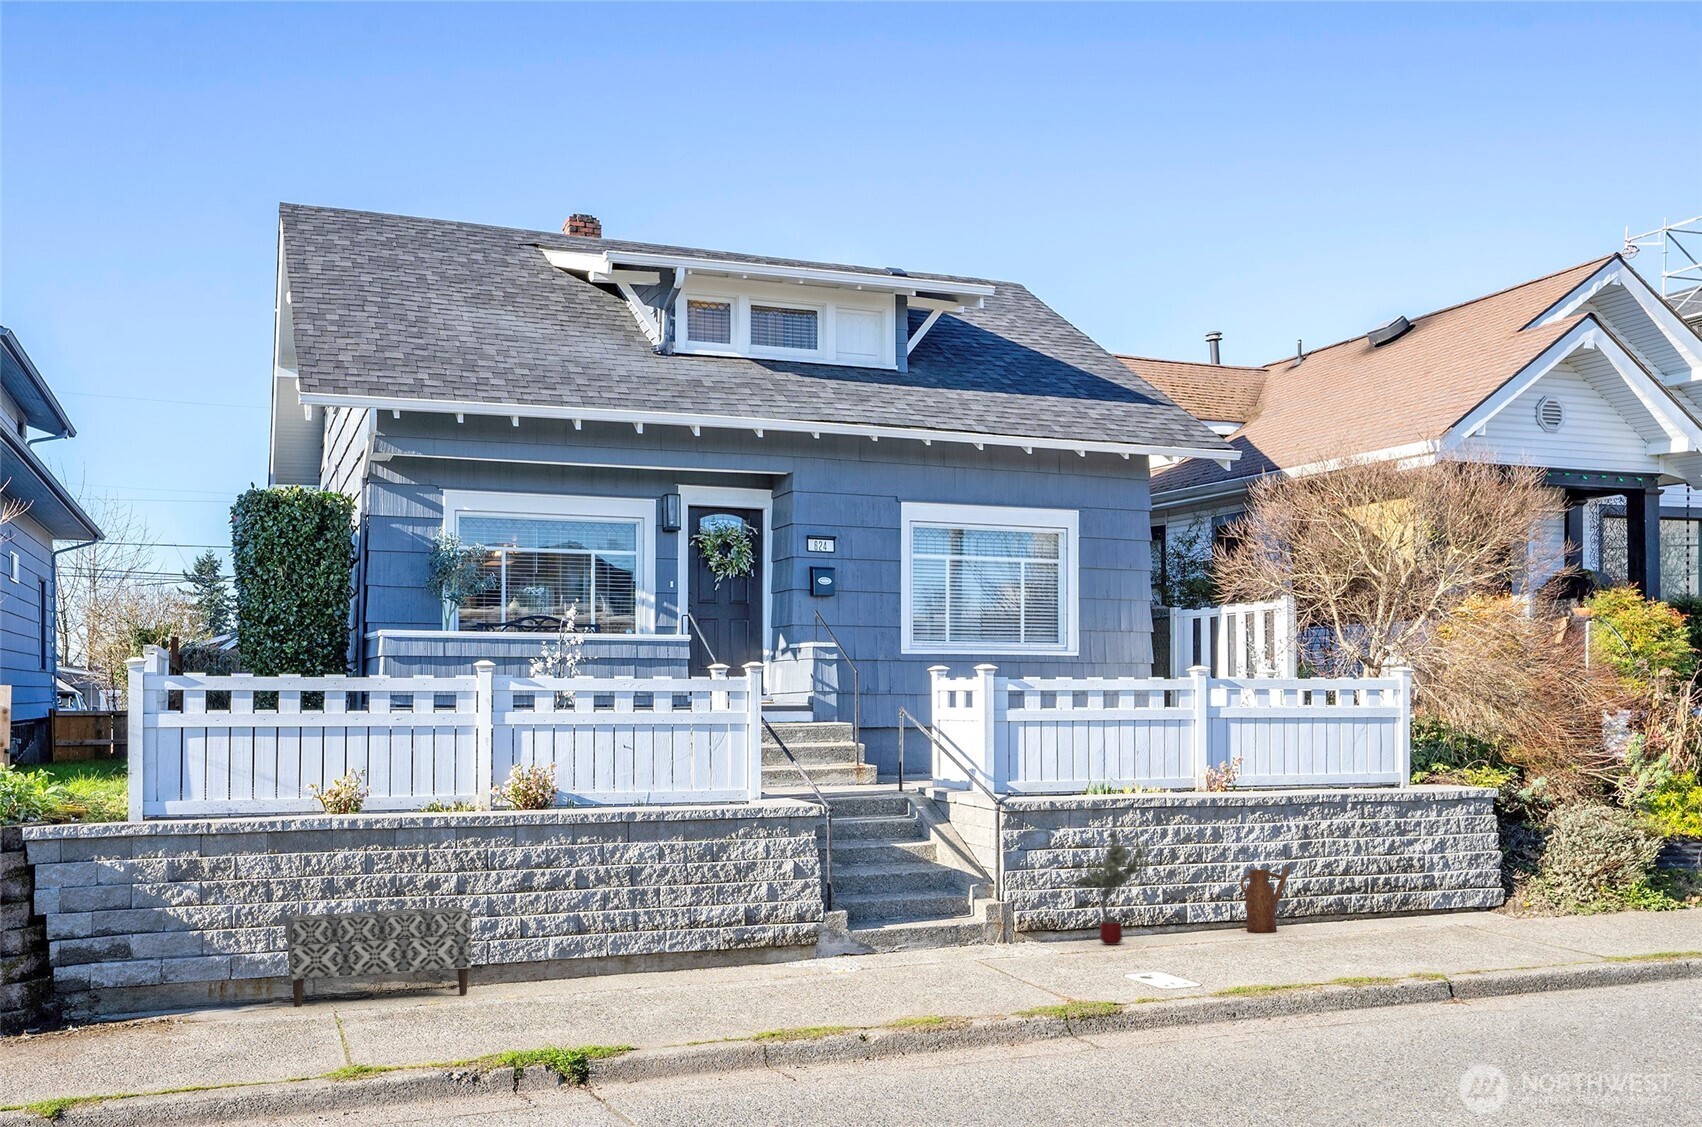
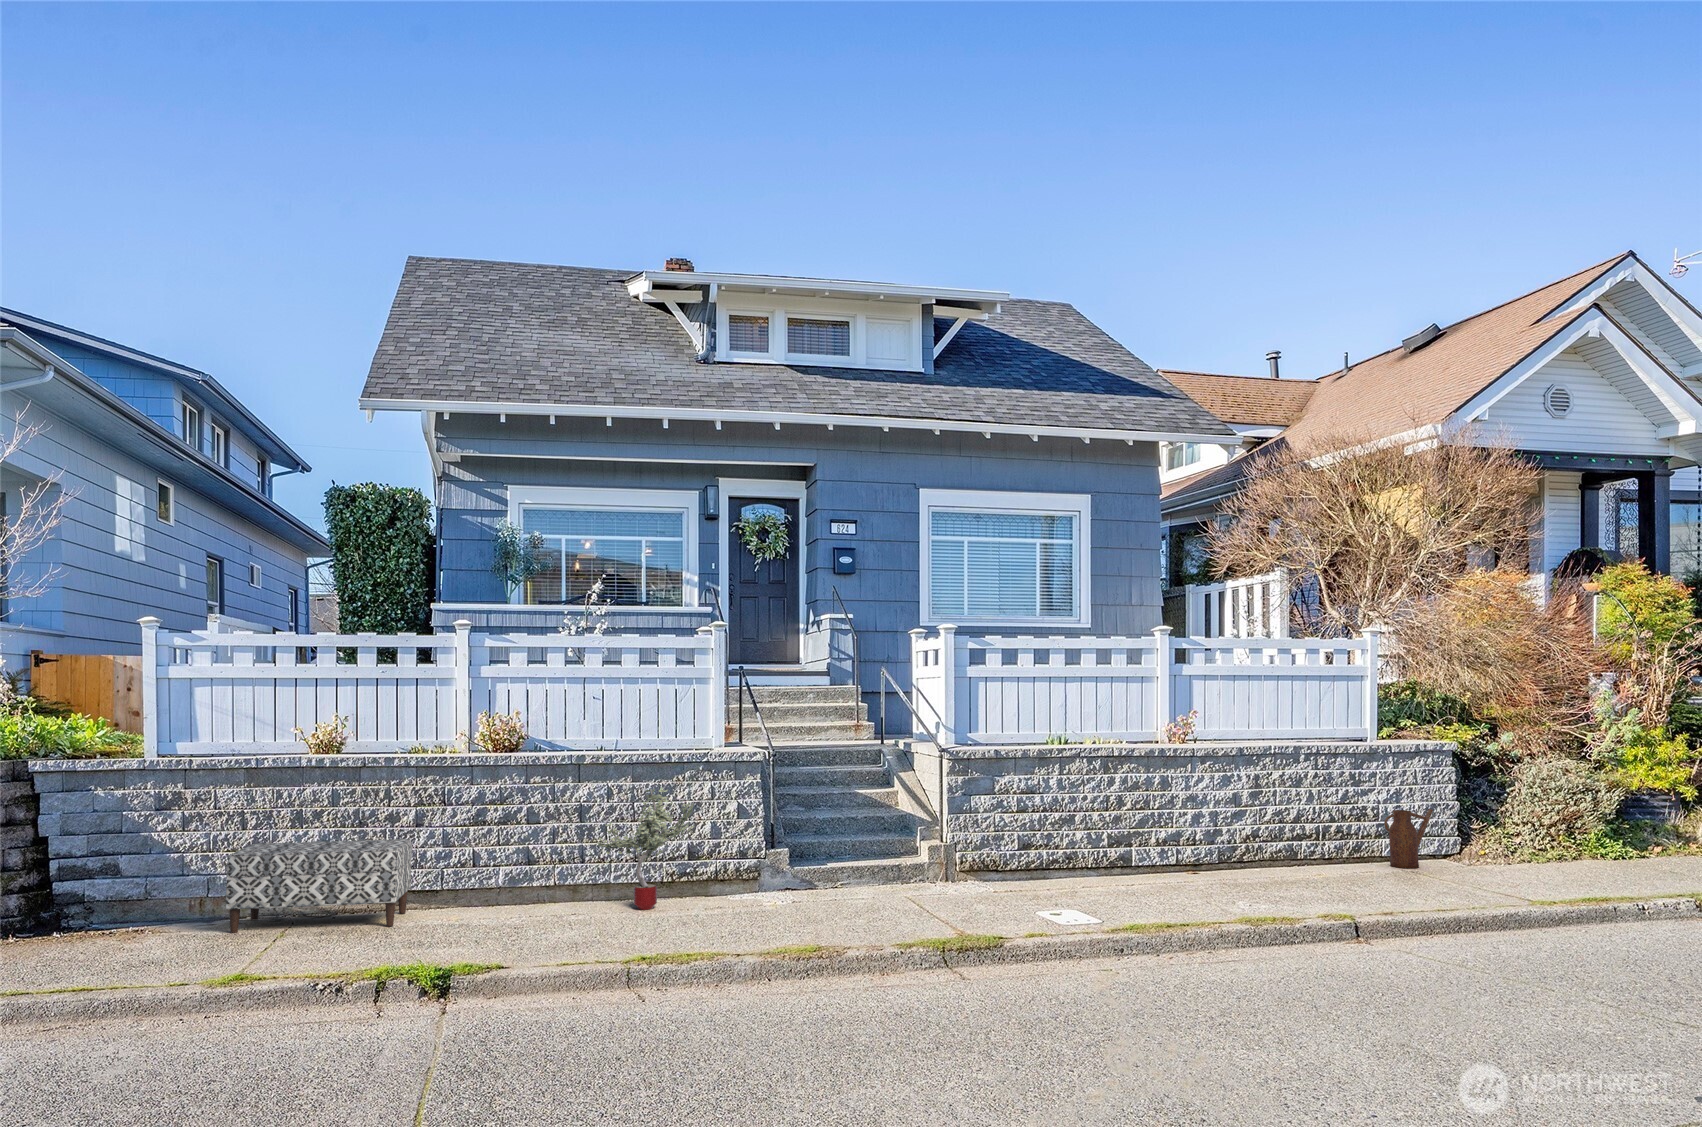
potted tree: present [1066,828,1149,945] -> present [597,788,694,910]
watering can: present [1240,867,1290,933] -> present [1384,809,1433,869]

